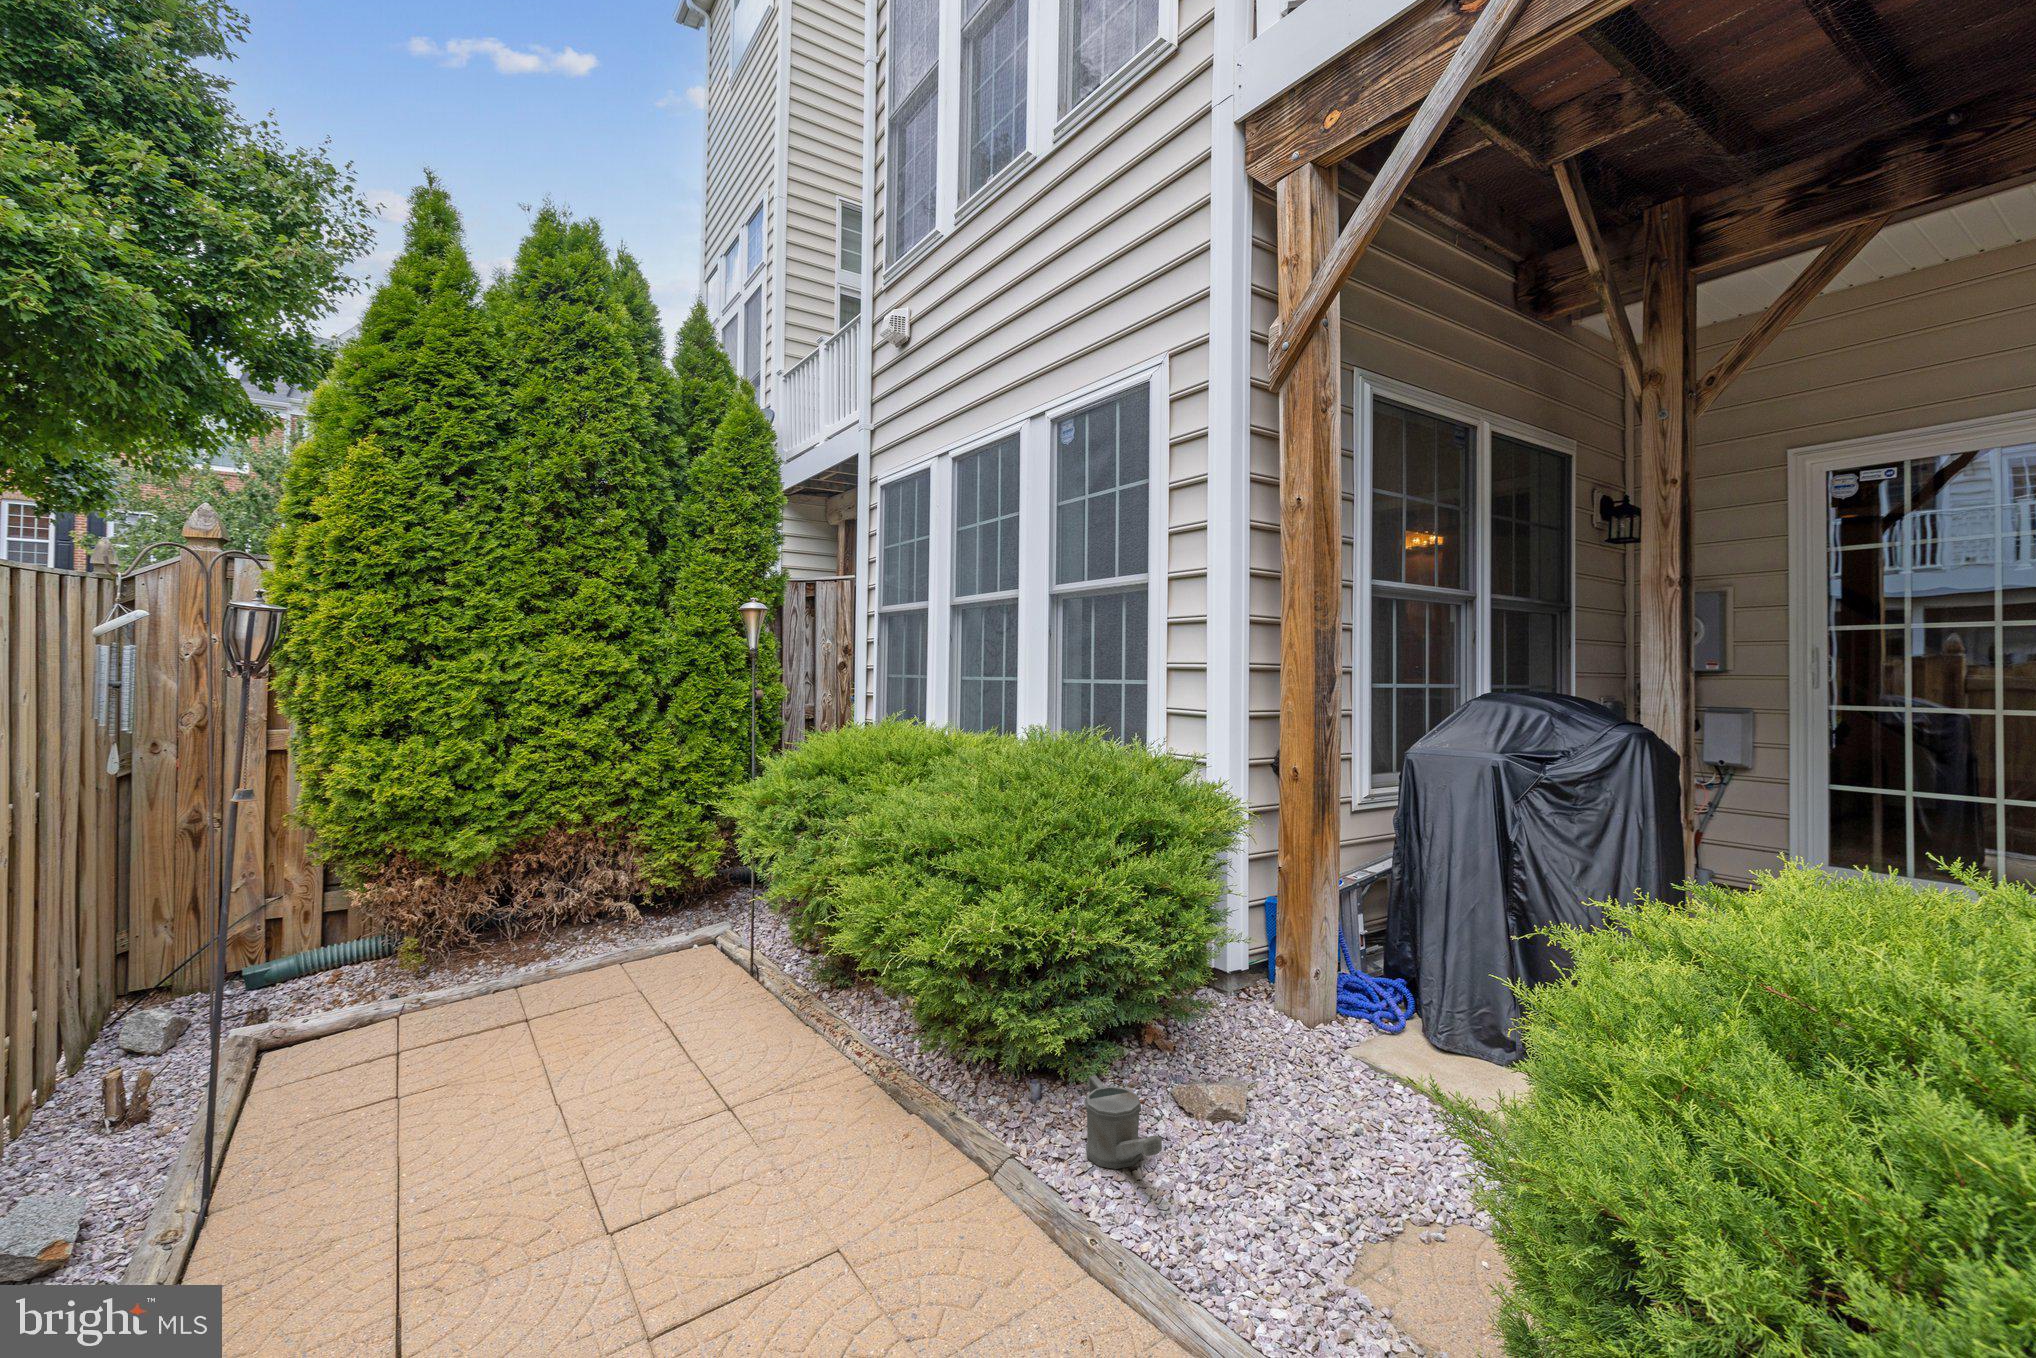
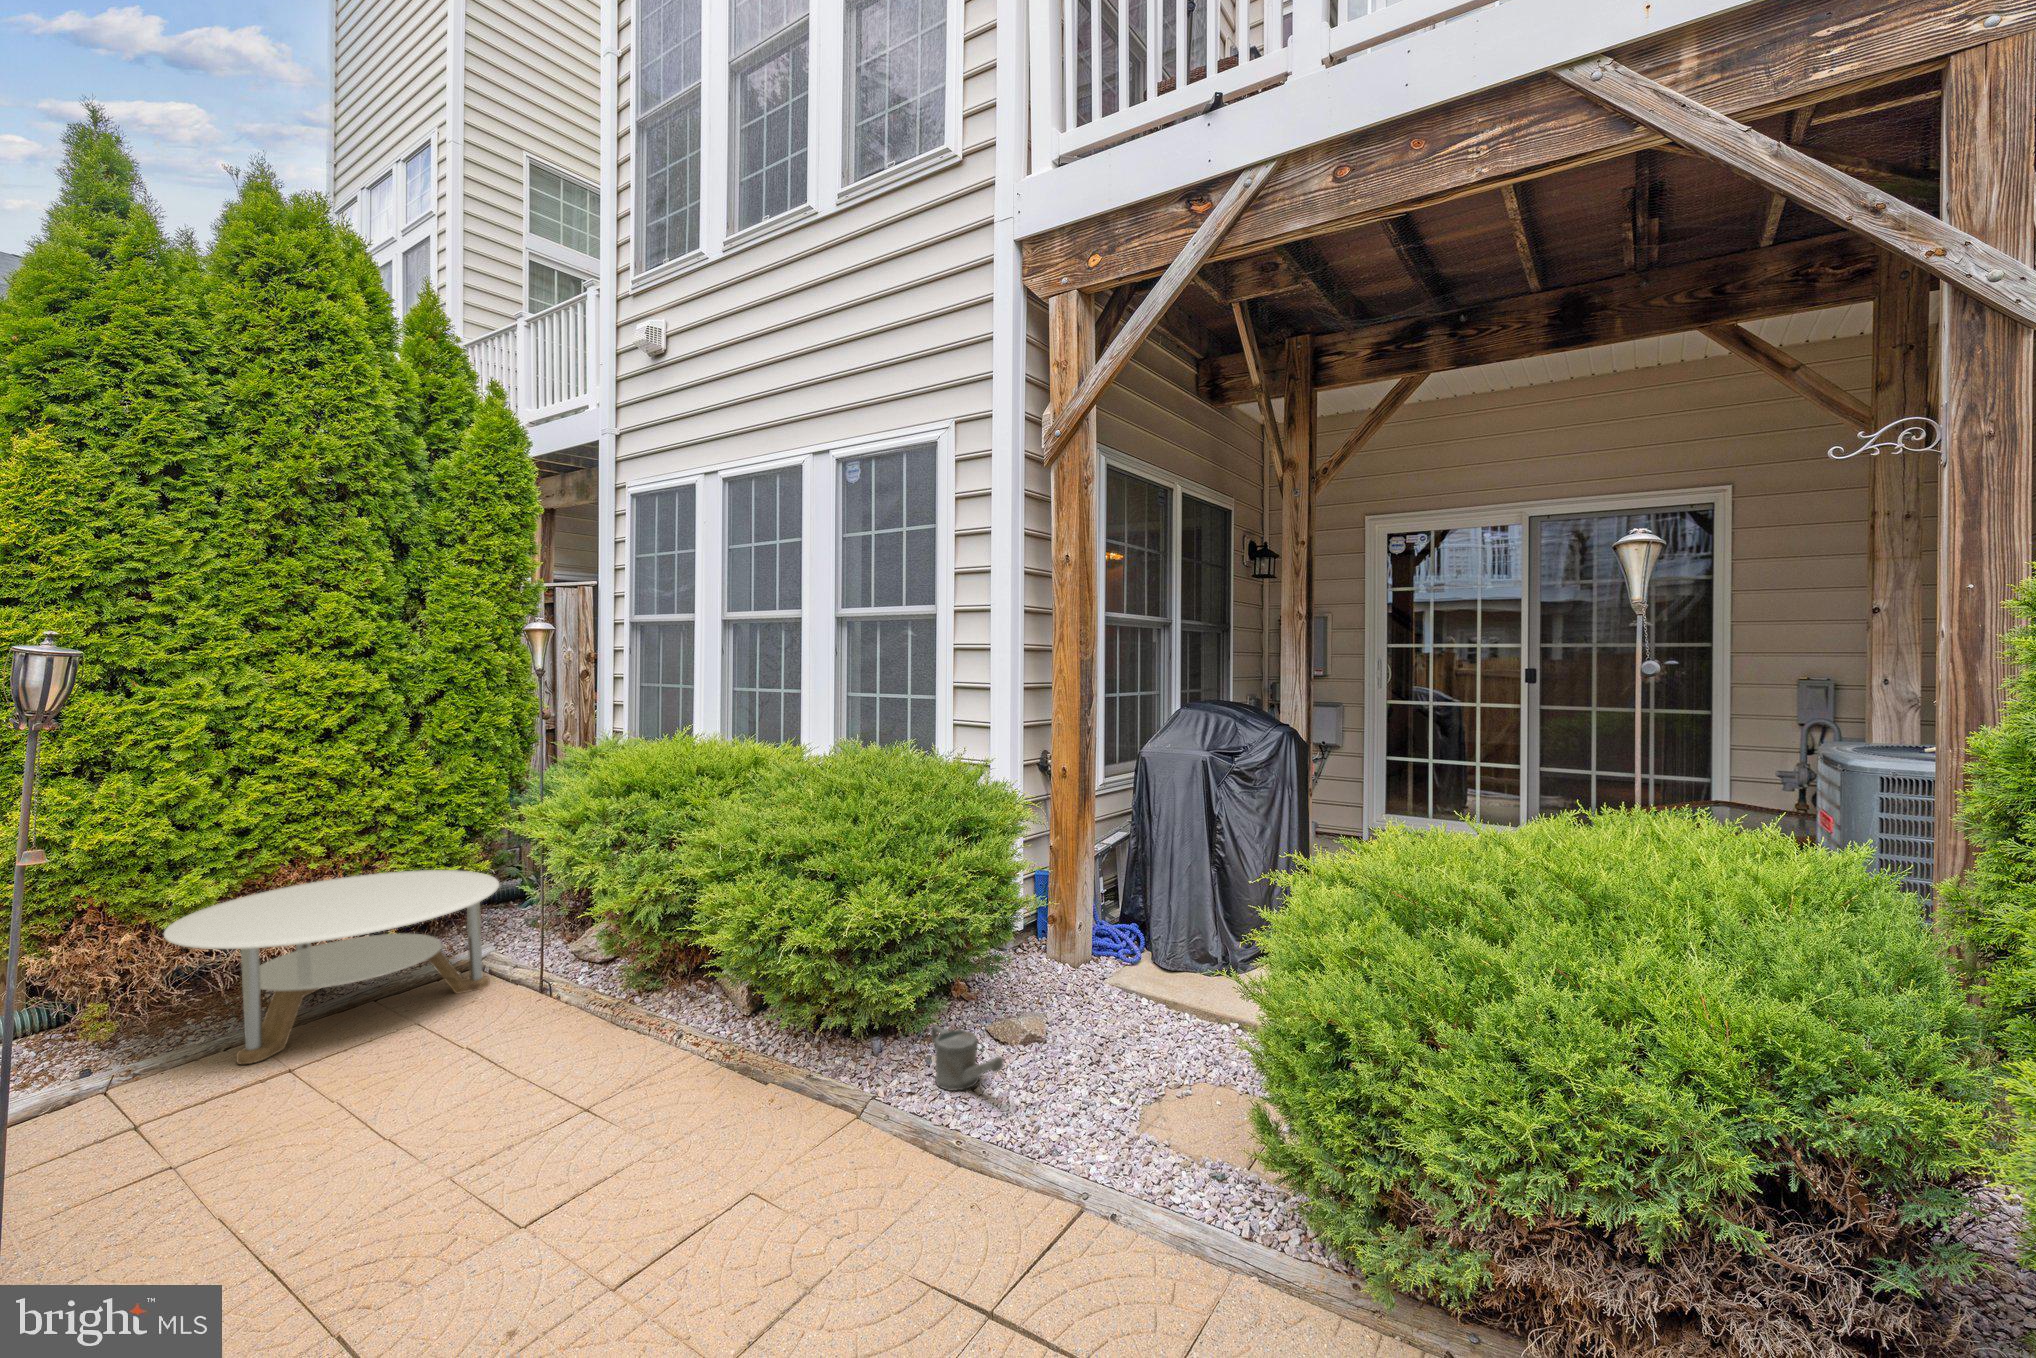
round table: none [427,842,710,1010] -> present [164,870,499,1064]

